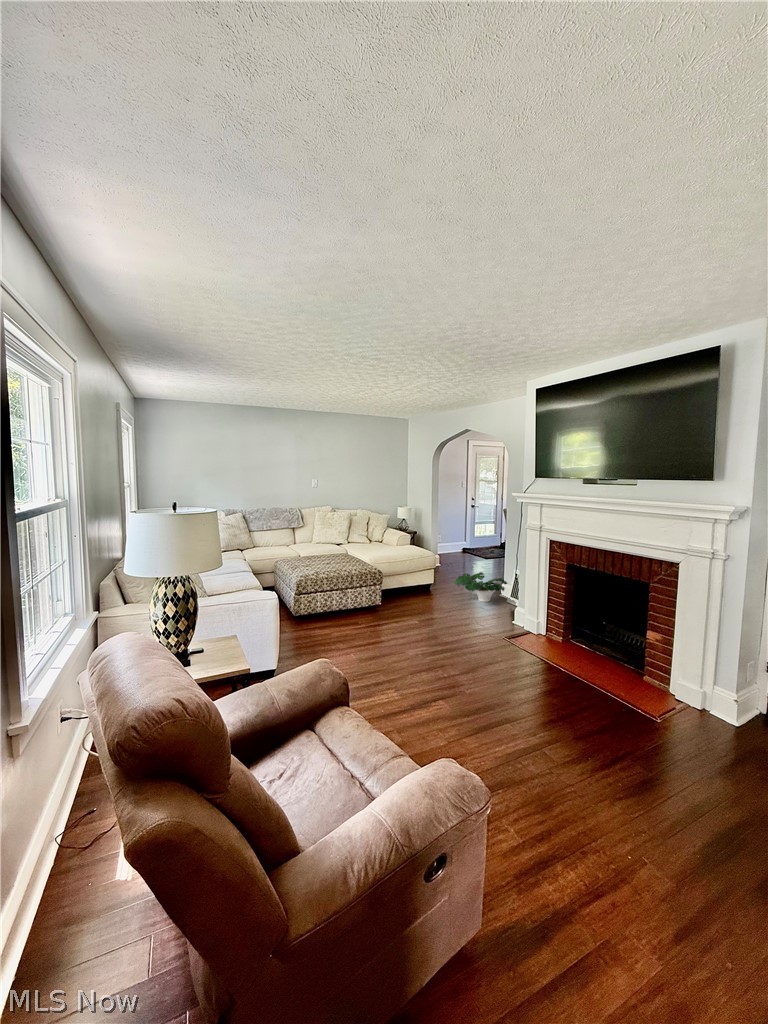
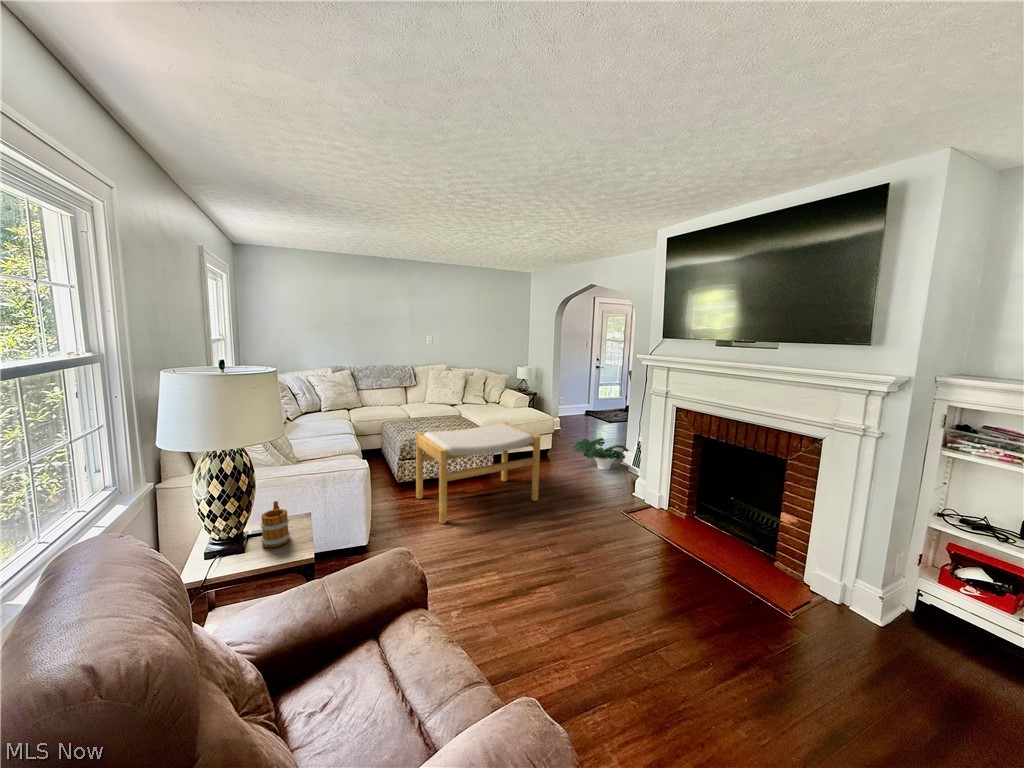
footstool: none [312,558,427,651] -> present [416,422,540,524]
mug: none [204,622,227,661] -> present [261,501,290,547]

